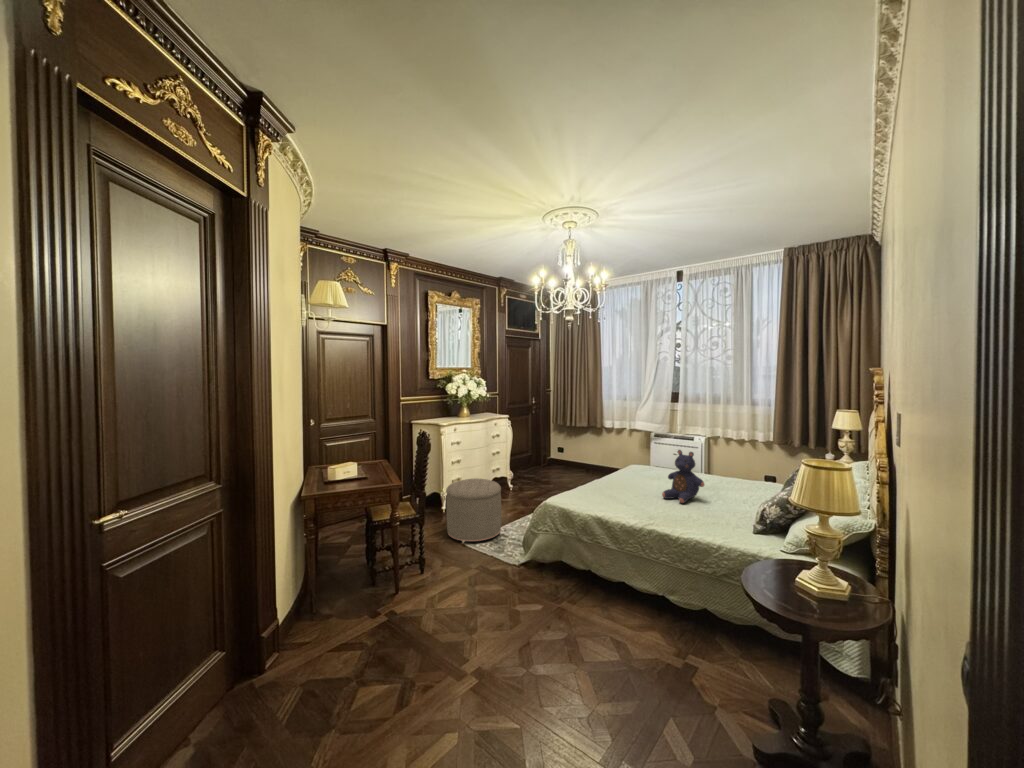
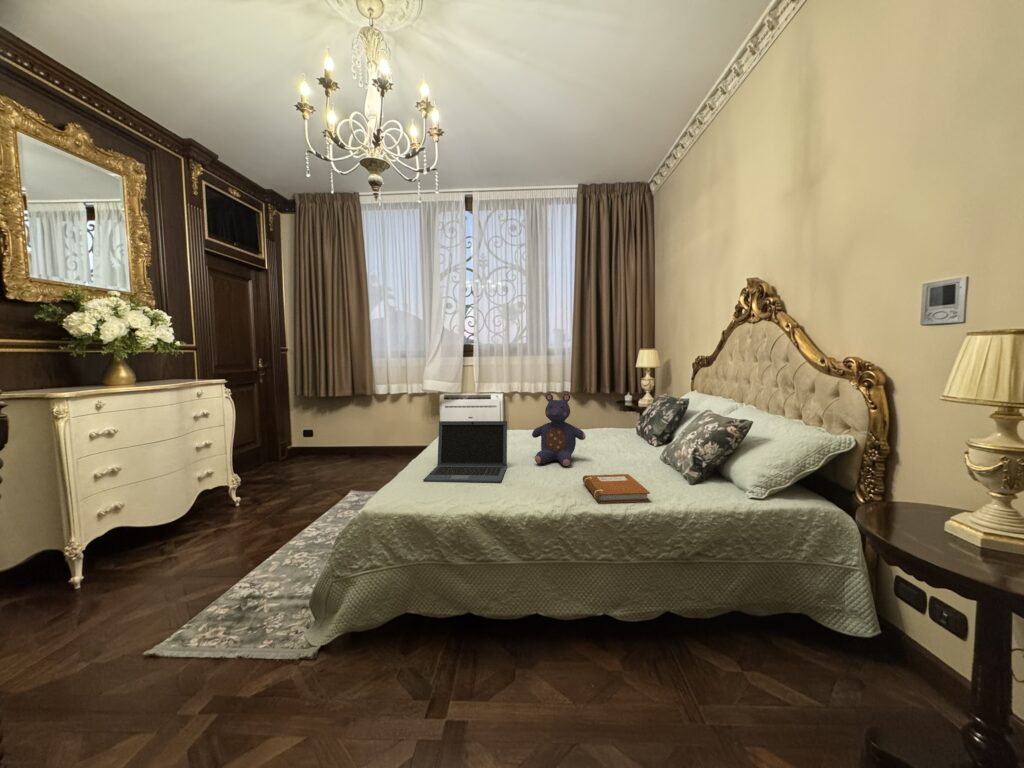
laptop: none [584,459,644,503] -> present [423,421,507,483]
ottoman: present [446,479,501,543] -> none [83,494,242,647]
notebook: none [666,510,710,534] -> present [583,474,650,503]

